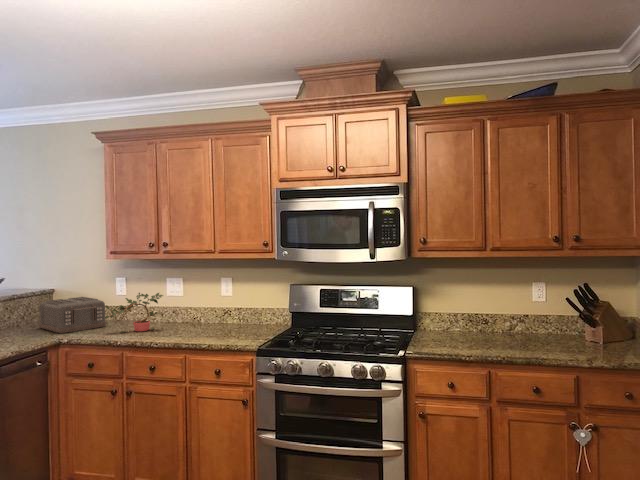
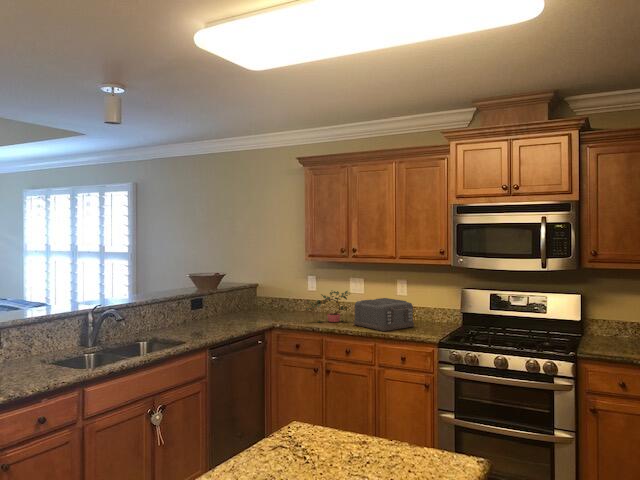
toaster: present [39,297,107,333] -> present [354,298,414,331]

